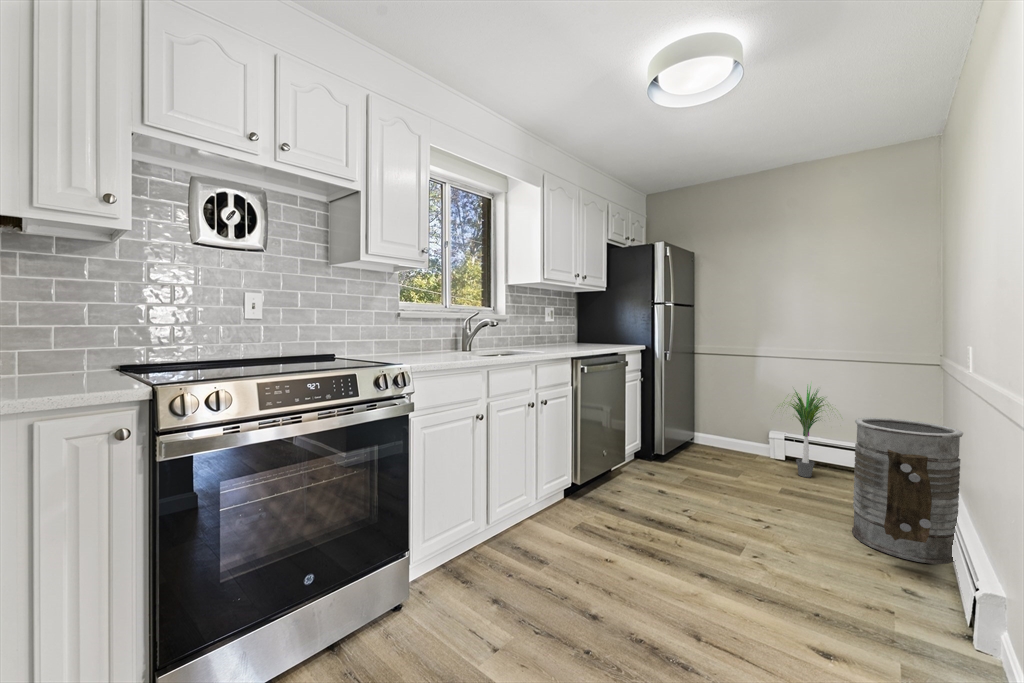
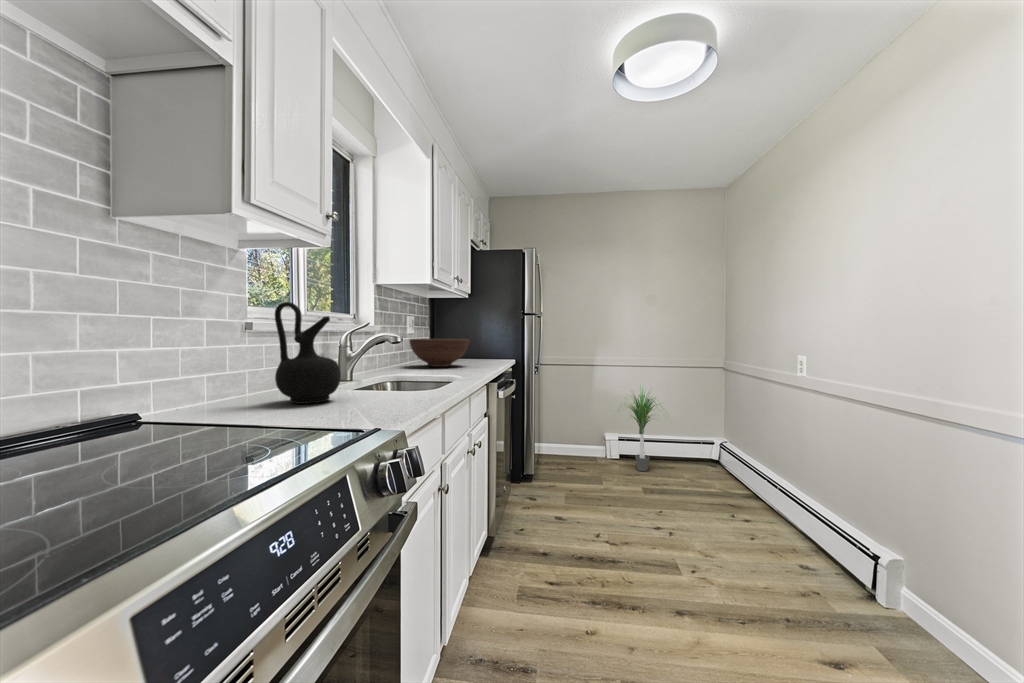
ceramic jug: none [400,301,435,358] -> present [275,302,341,404]
fruit bowl: none [543,327,591,350] -> present [409,339,469,367]
trash can: present [852,418,963,564] -> none [719,415,801,535]

